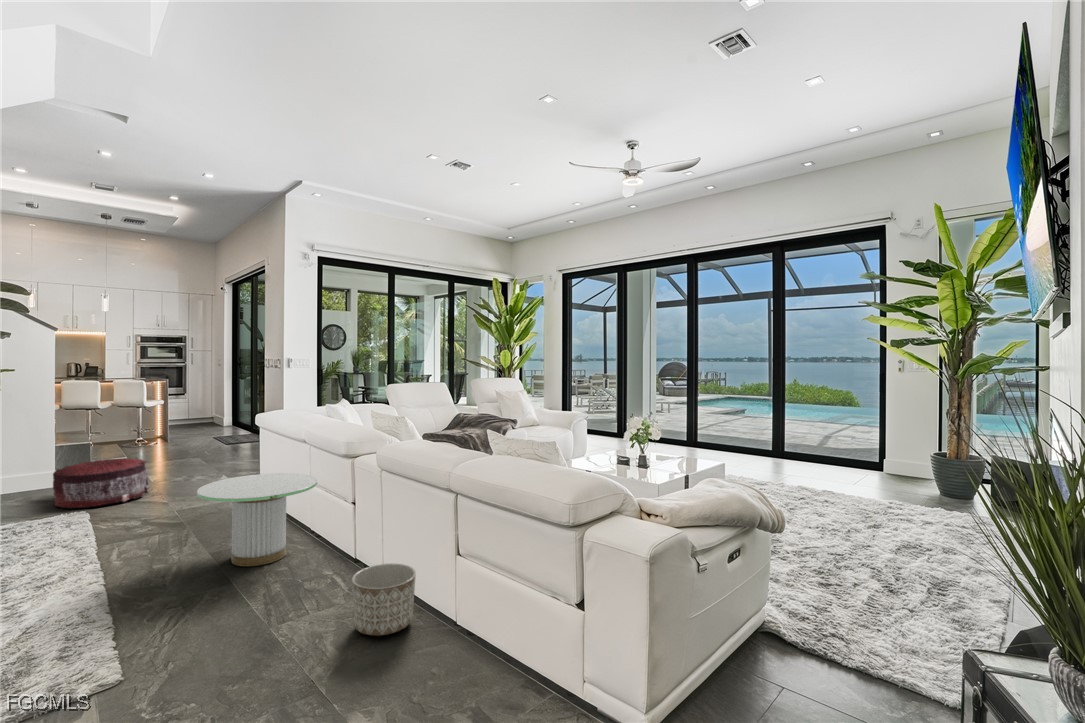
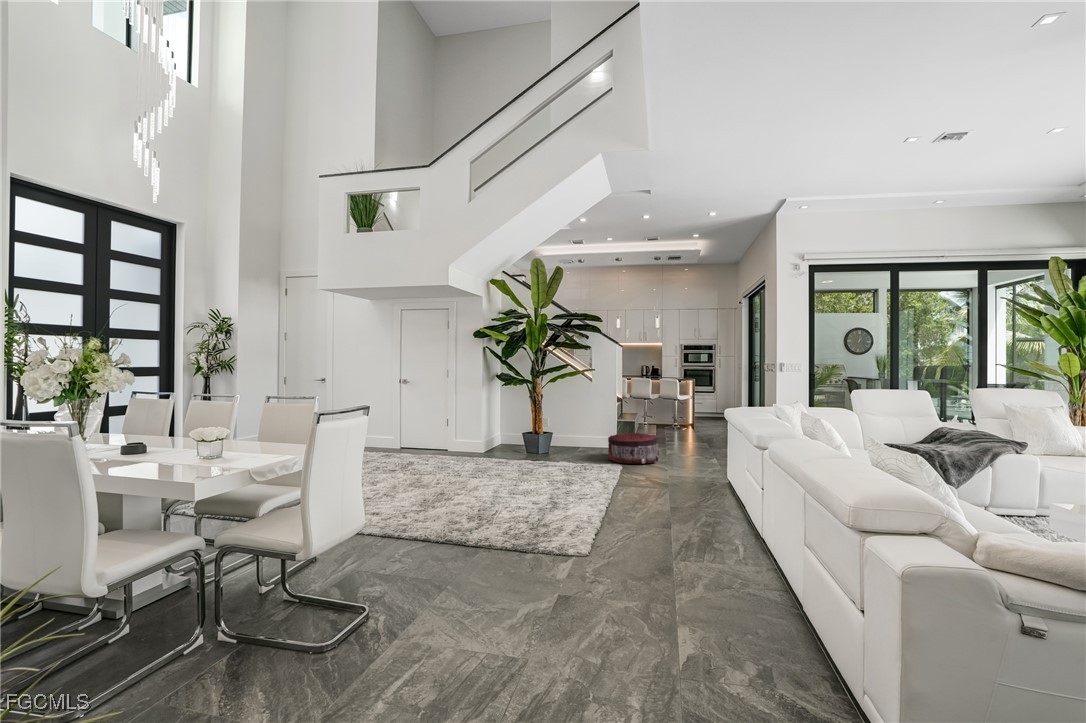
side table: present [197,473,317,566] -> none [656,454,742,523]
planter: present [352,563,416,636] -> none [721,536,776,594]

